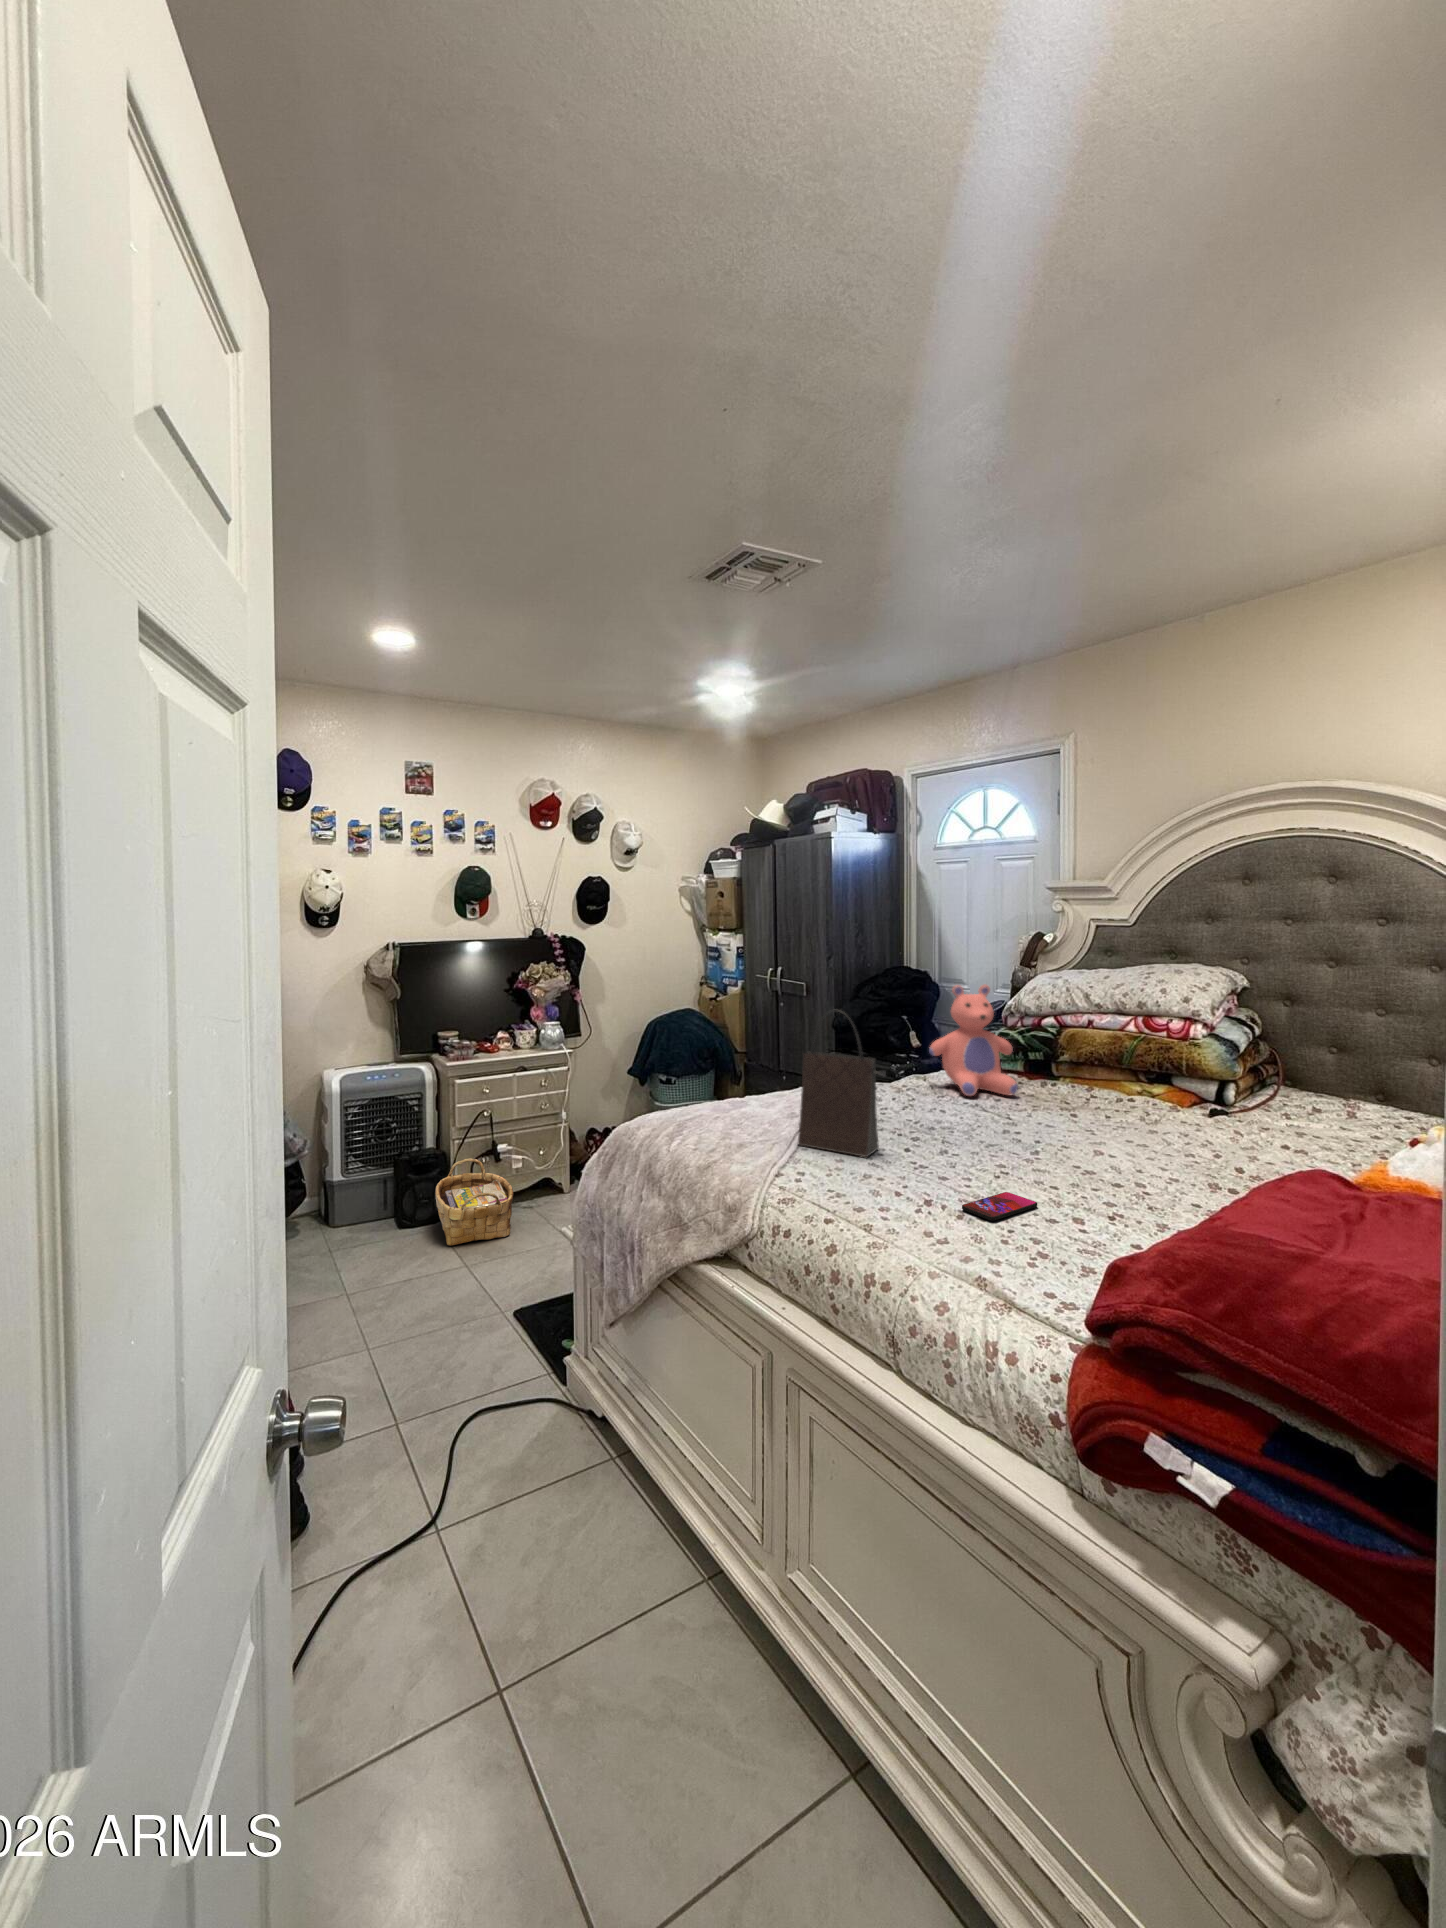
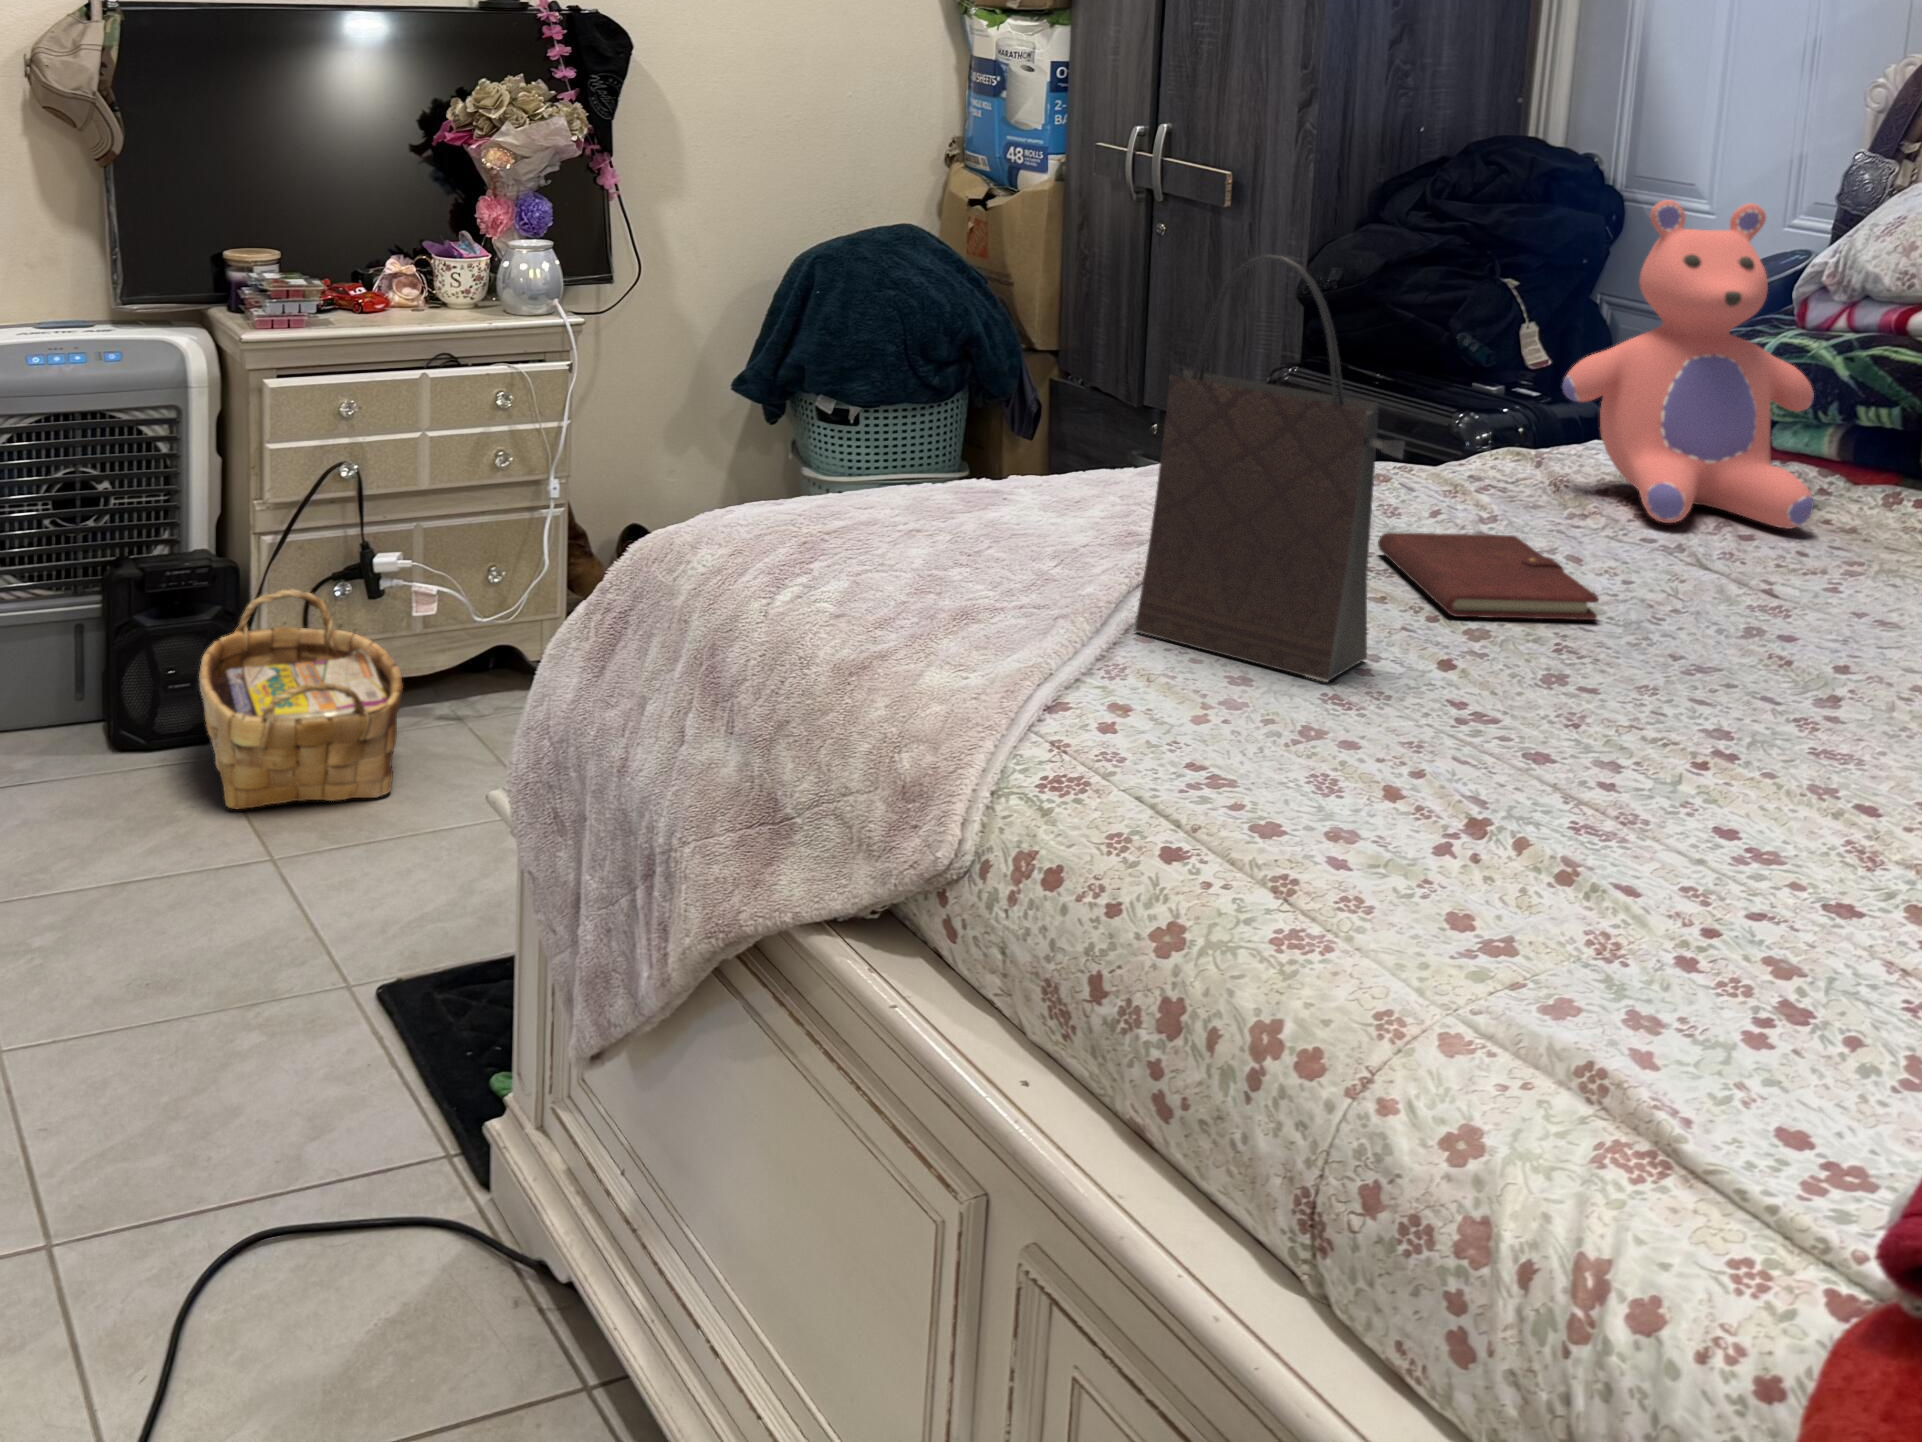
notebook: none [875,1103,953,1133] -> present [1378,532,1599,620]
smartphone: present [962,1192,1037,1221] -> none [1575,815,1804,897]

